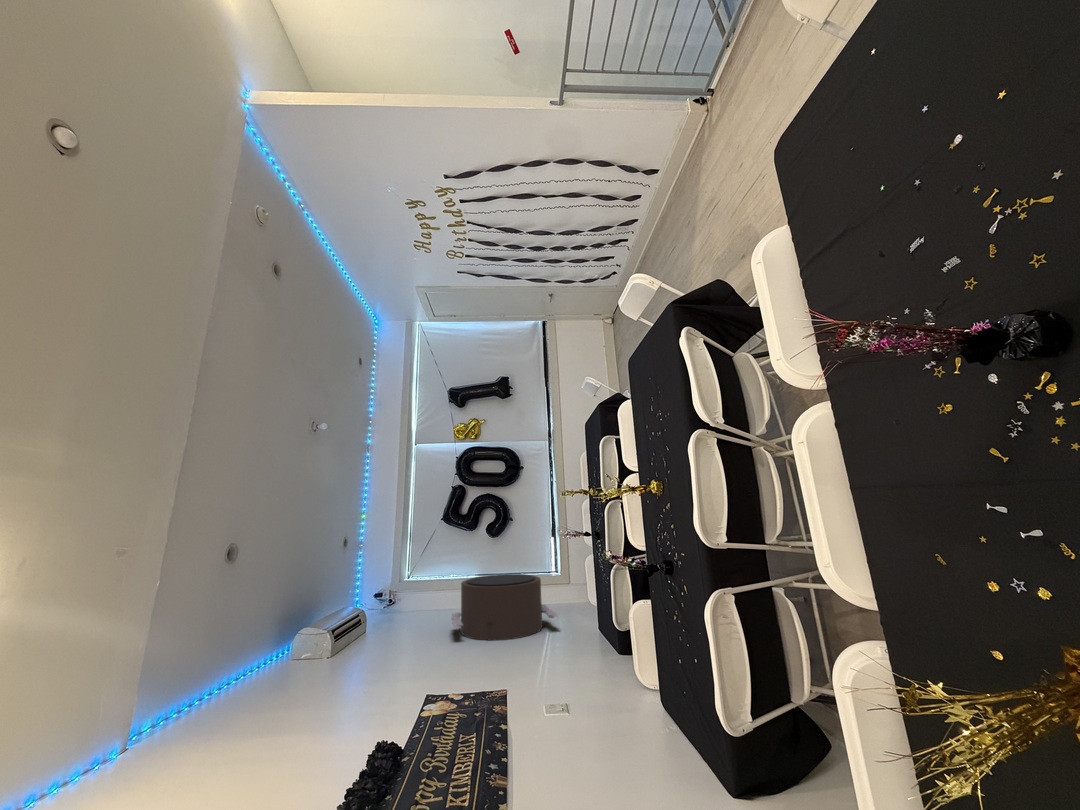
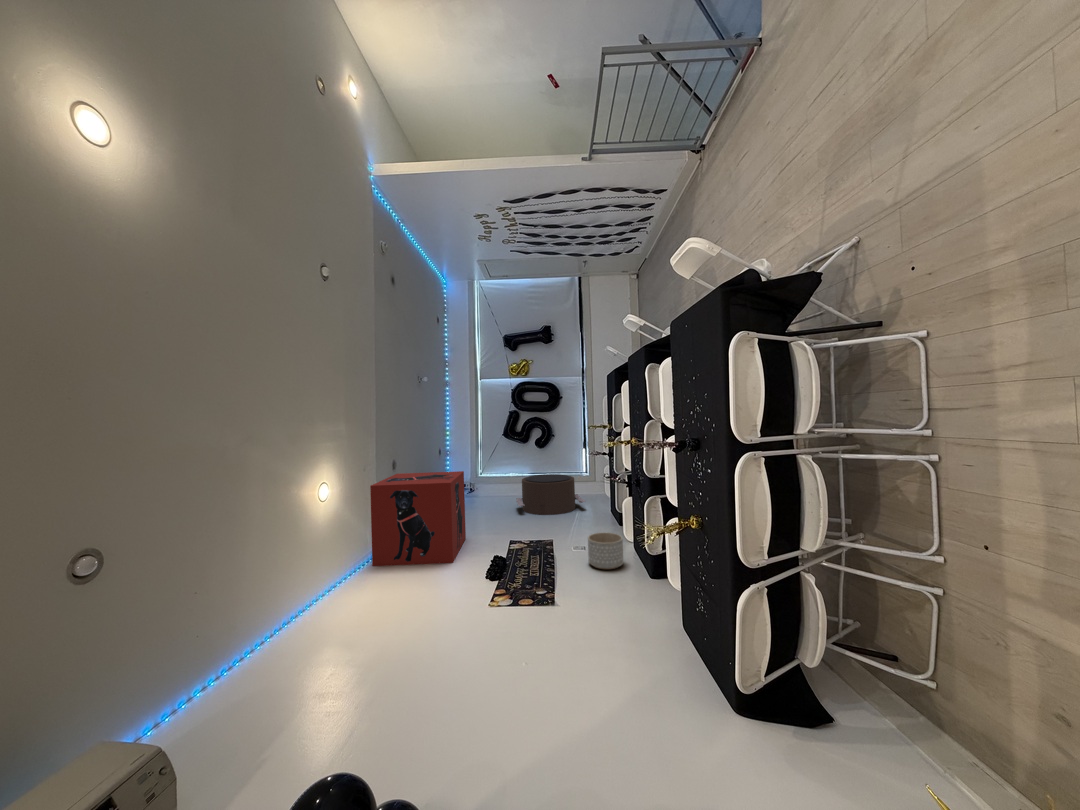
storage box: none [114,565,356,776] -> present [370,471,466,566]
planter: none [570,676,642,763] -> present [588,532,623,569]

